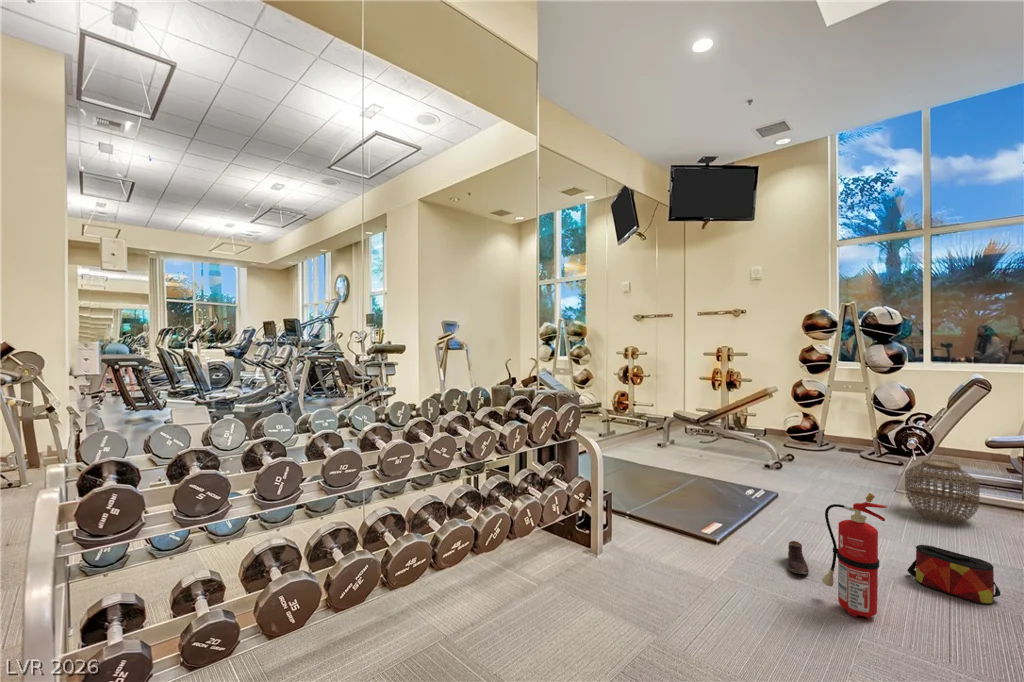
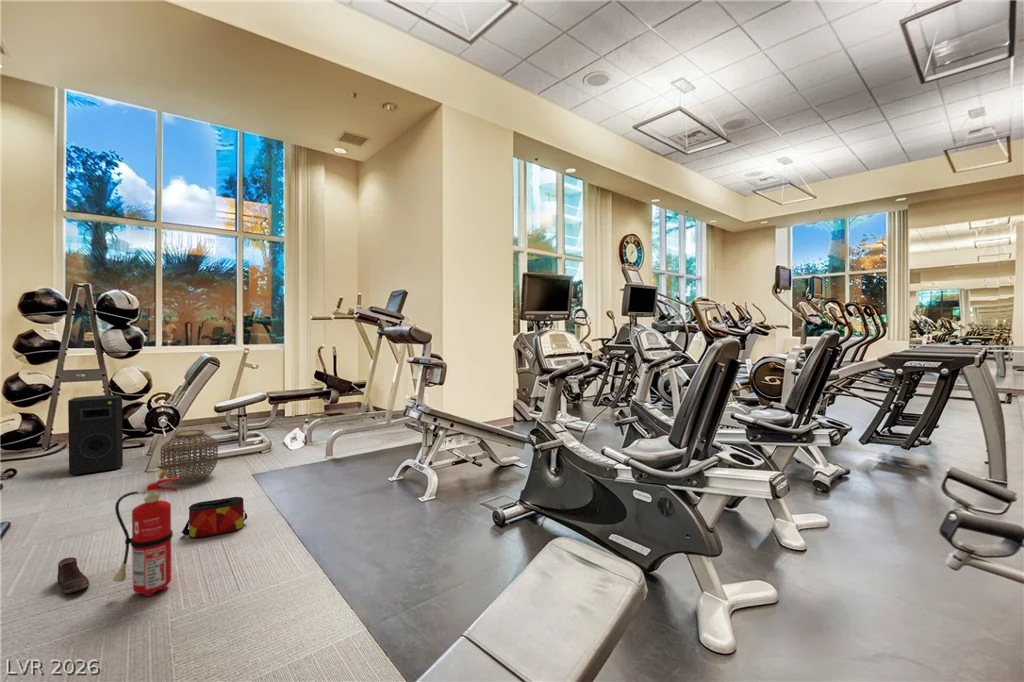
speaker: none [828,406,875,480] -> present [68,395,123,475]

